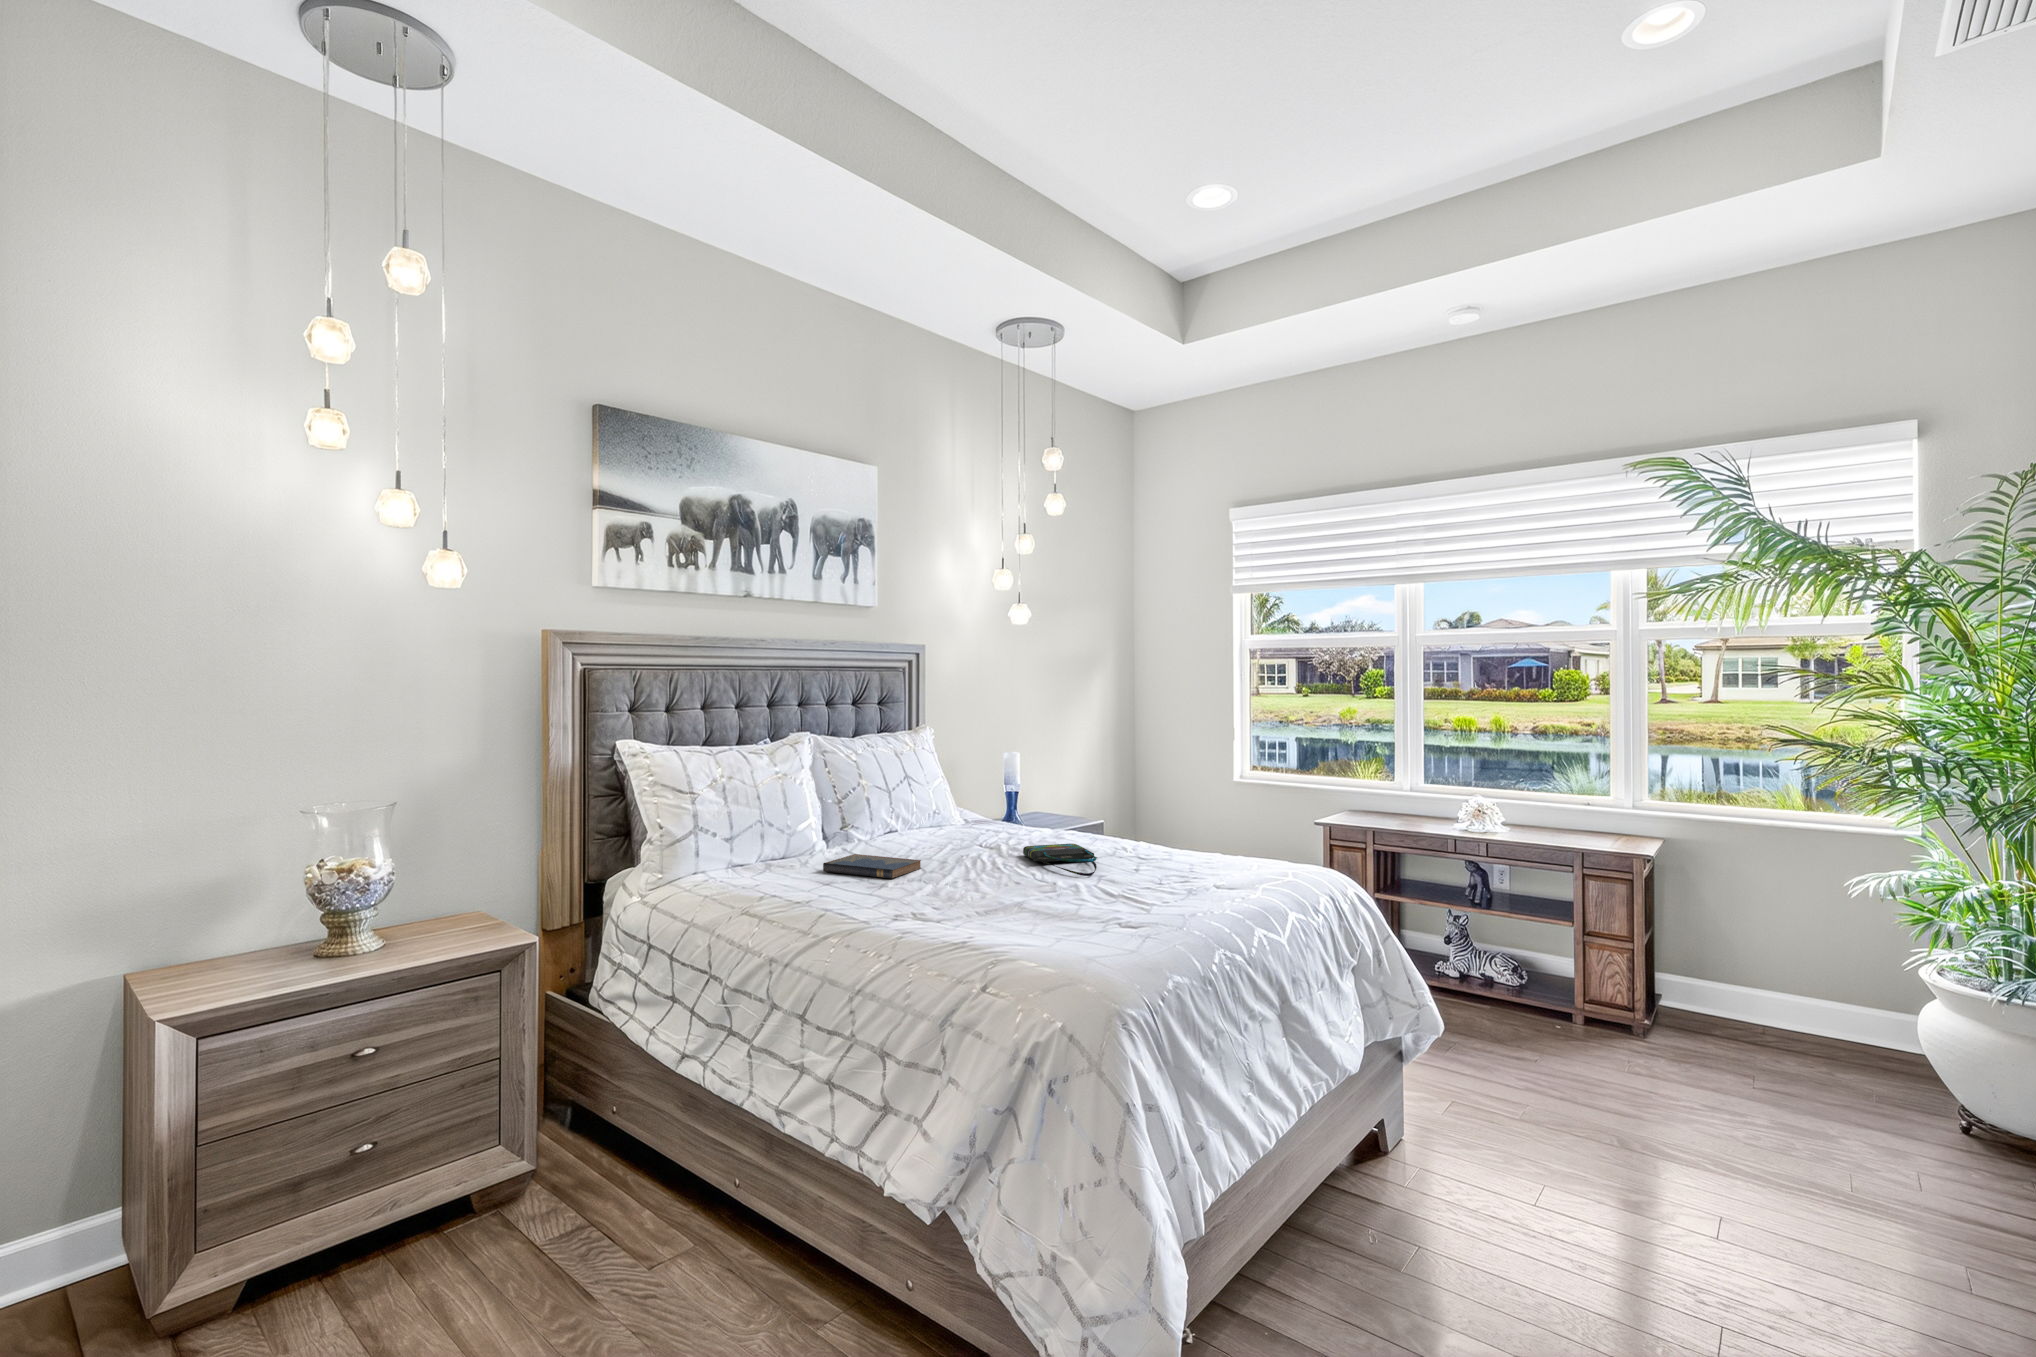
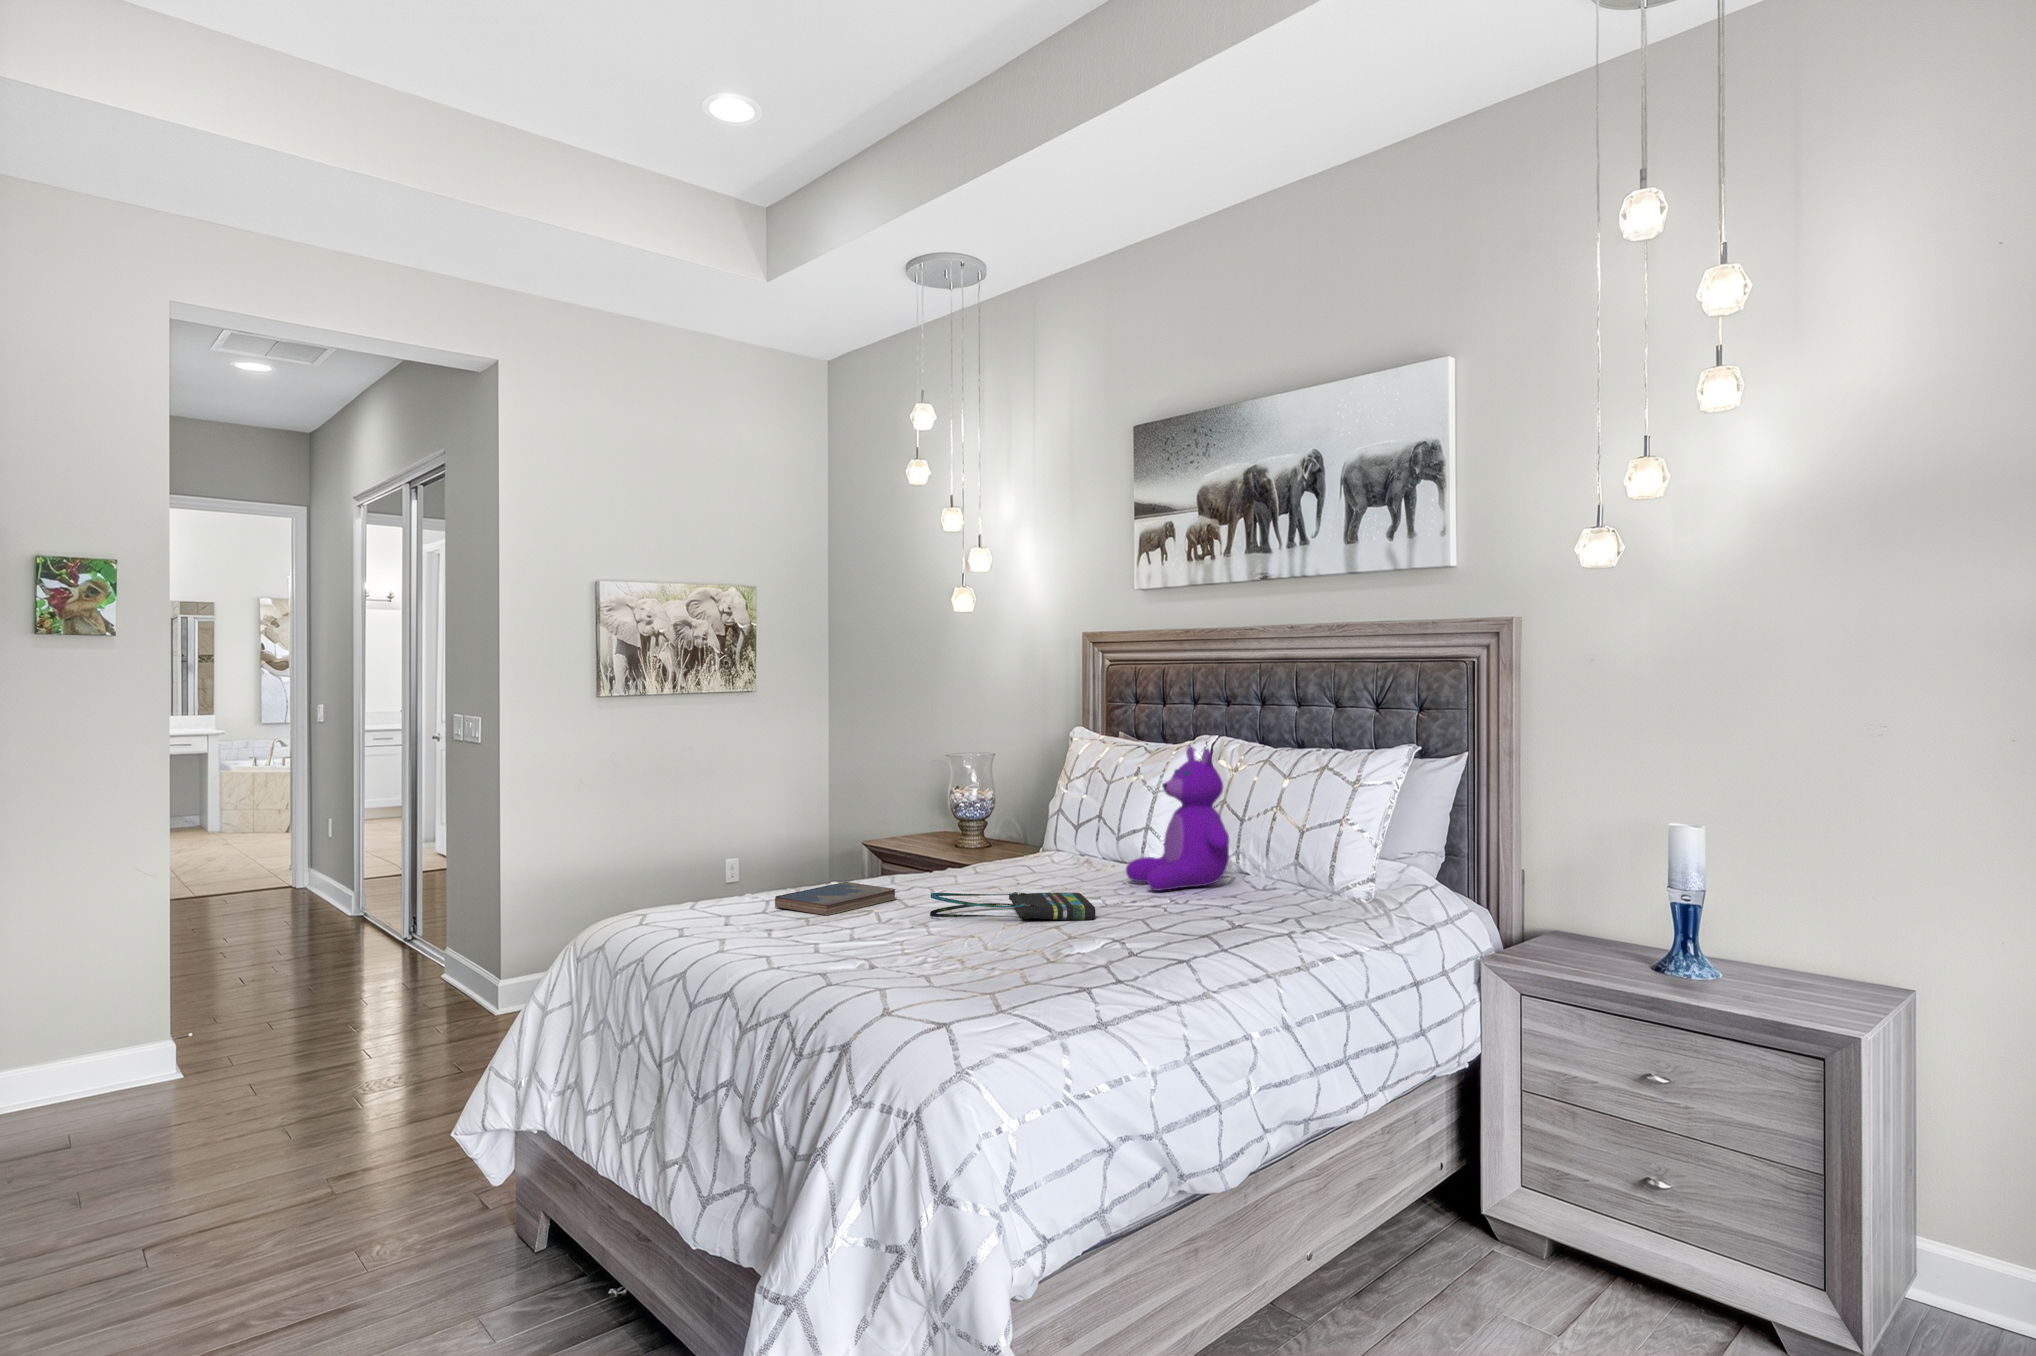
teddy bear: none [890,738,973,848] -> present [1126,747,1229,891]
hardcover book: present [823,854,921,878] -> present [775,882,896,915]

